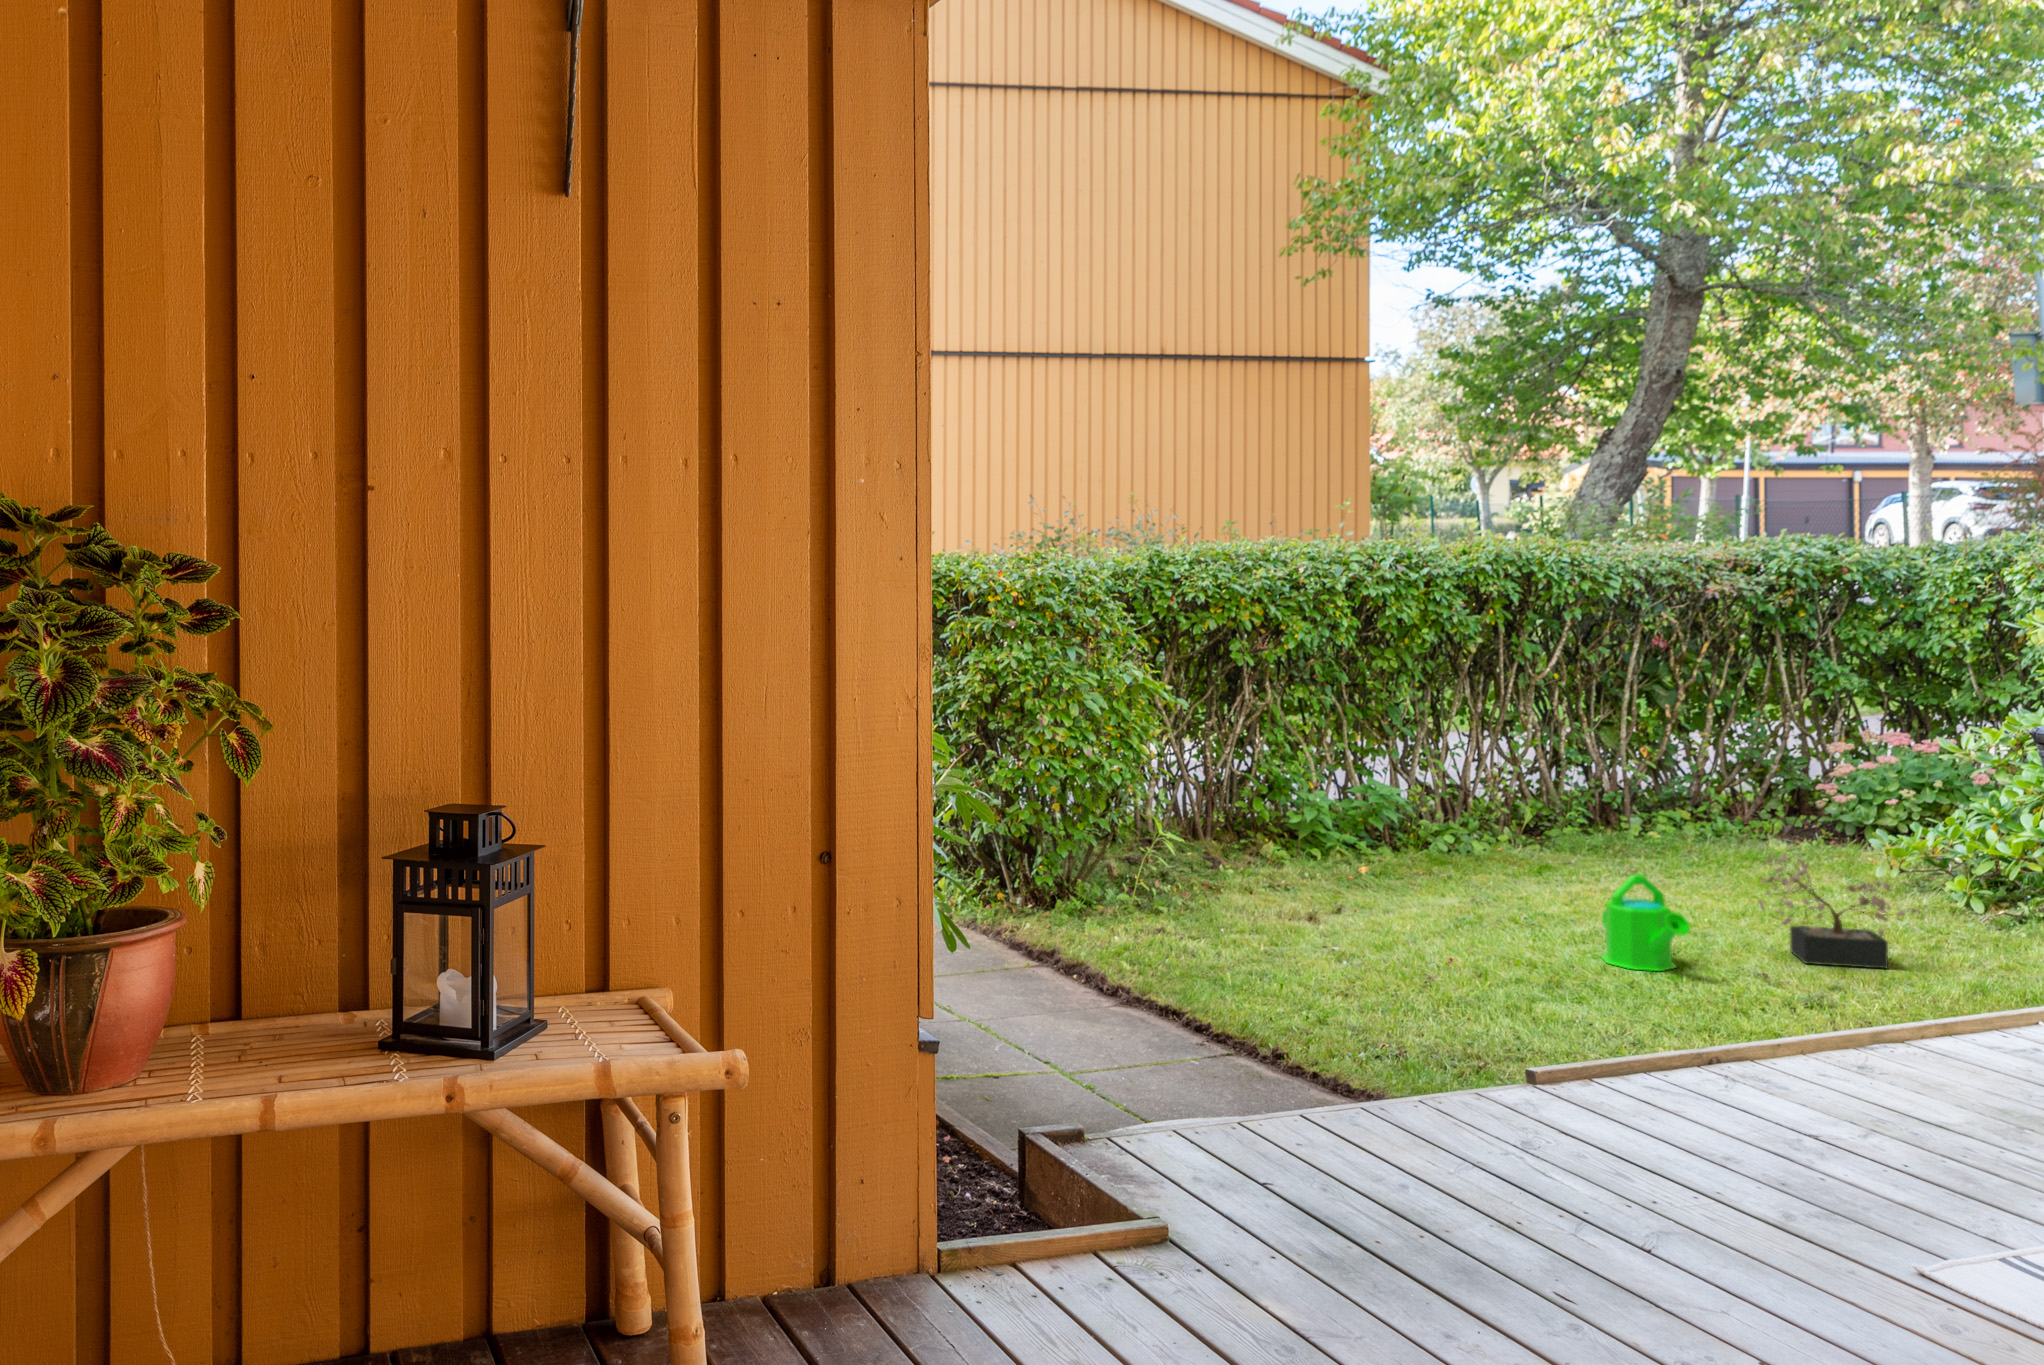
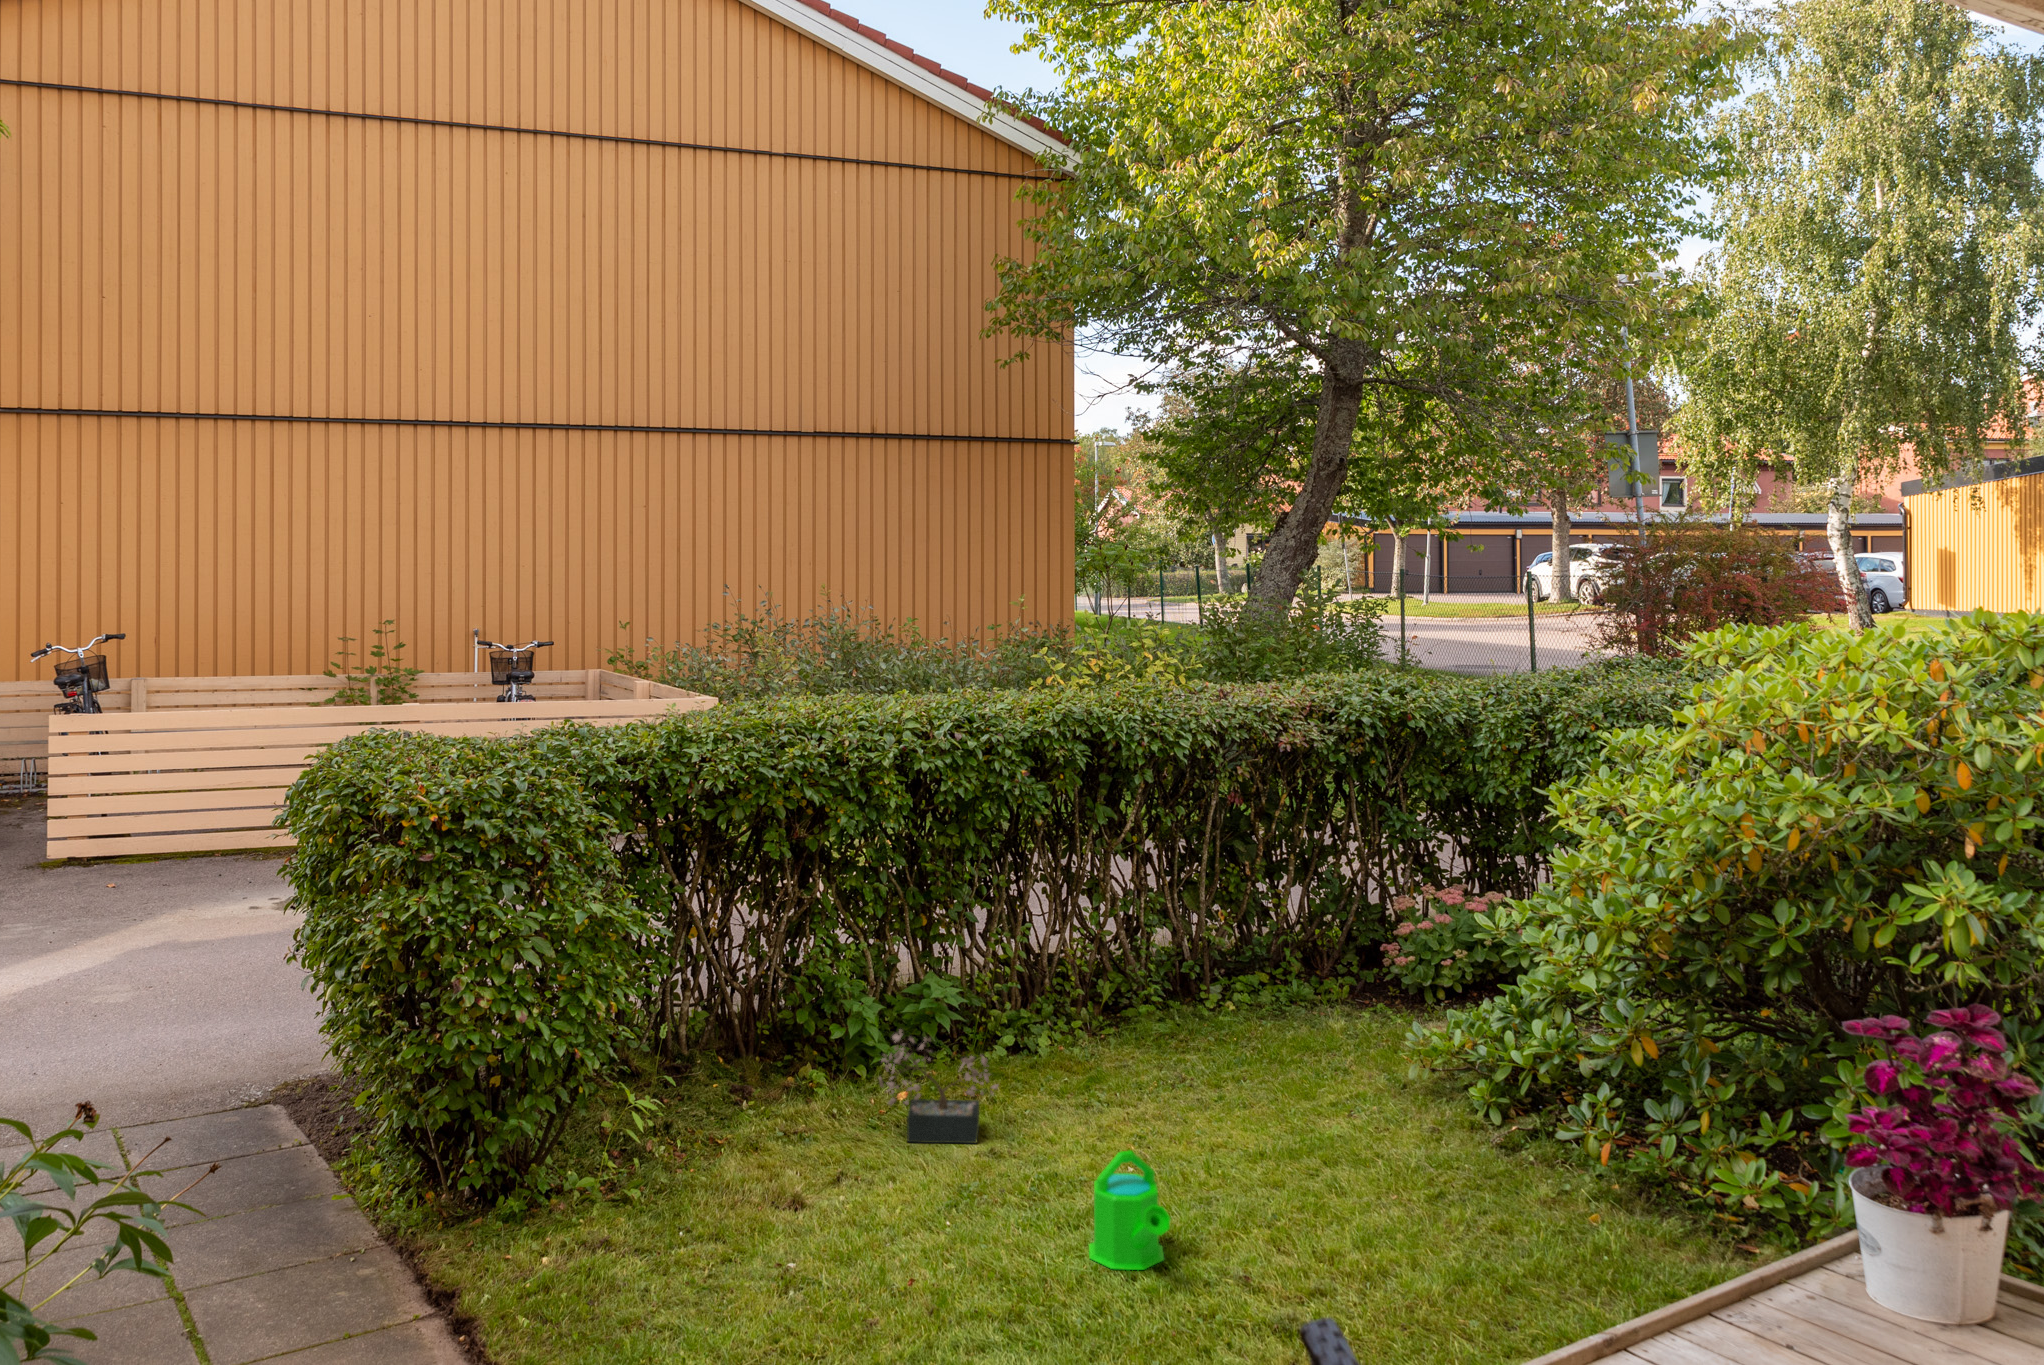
decorative plant: present [1758,854,1905,968] -> present [879,1030,998,1144]

